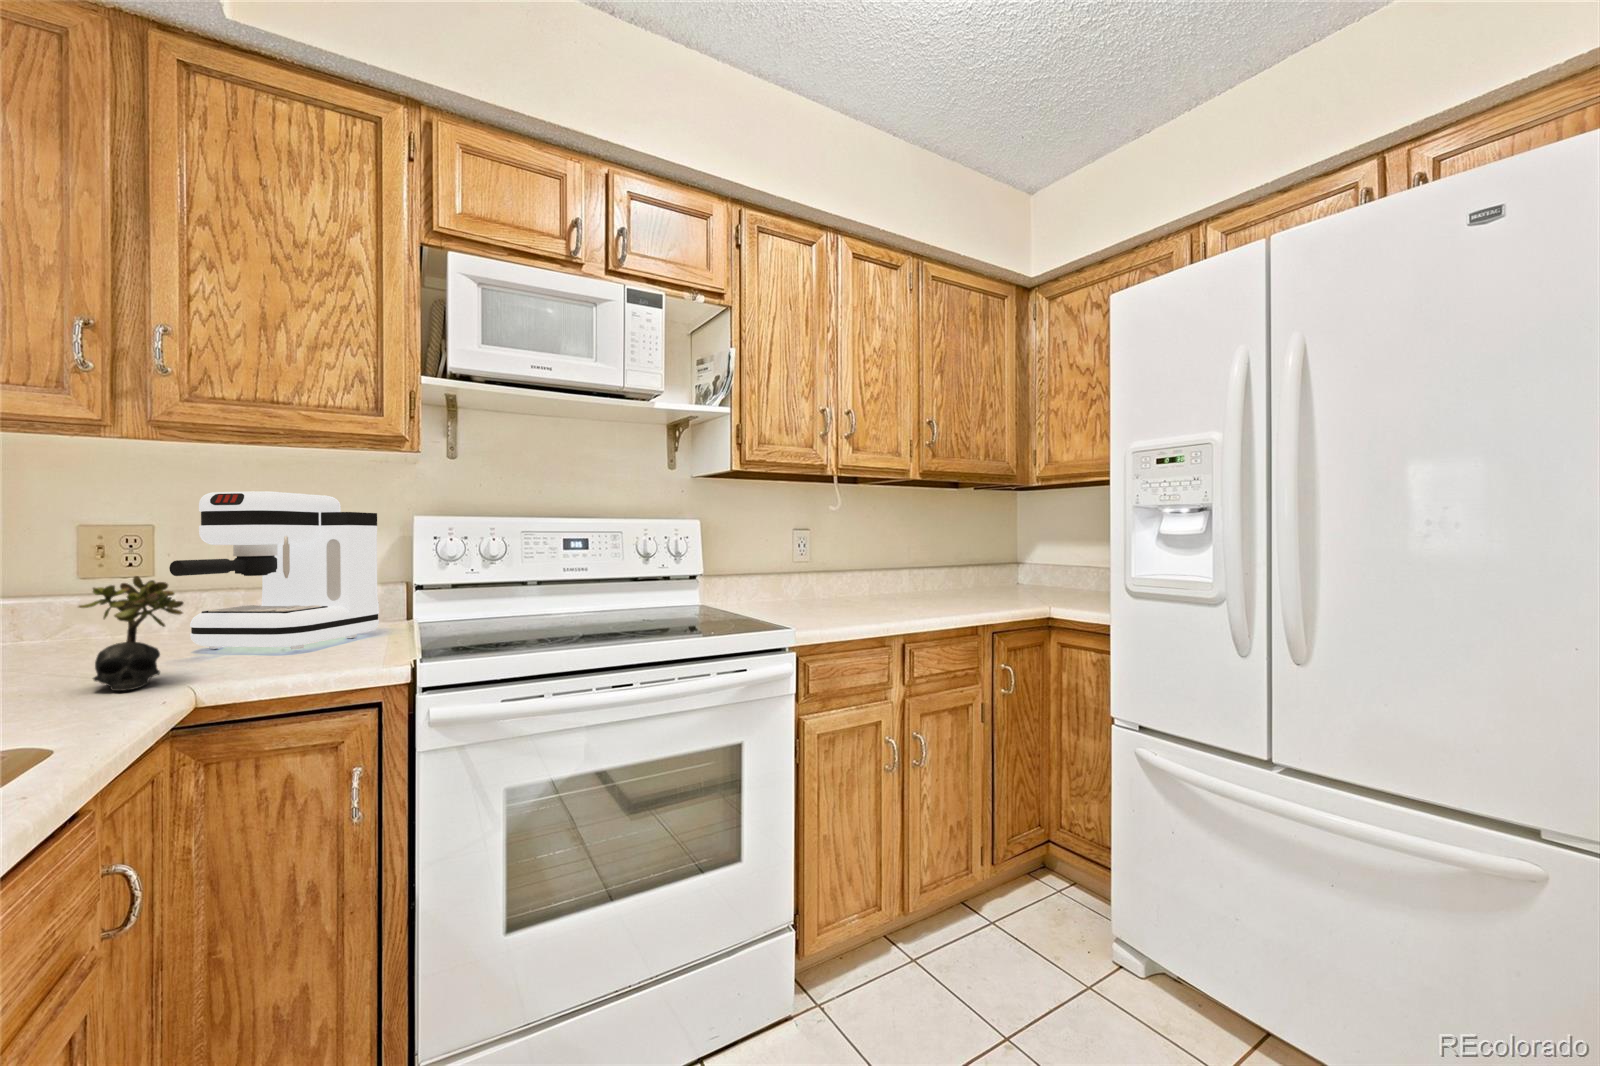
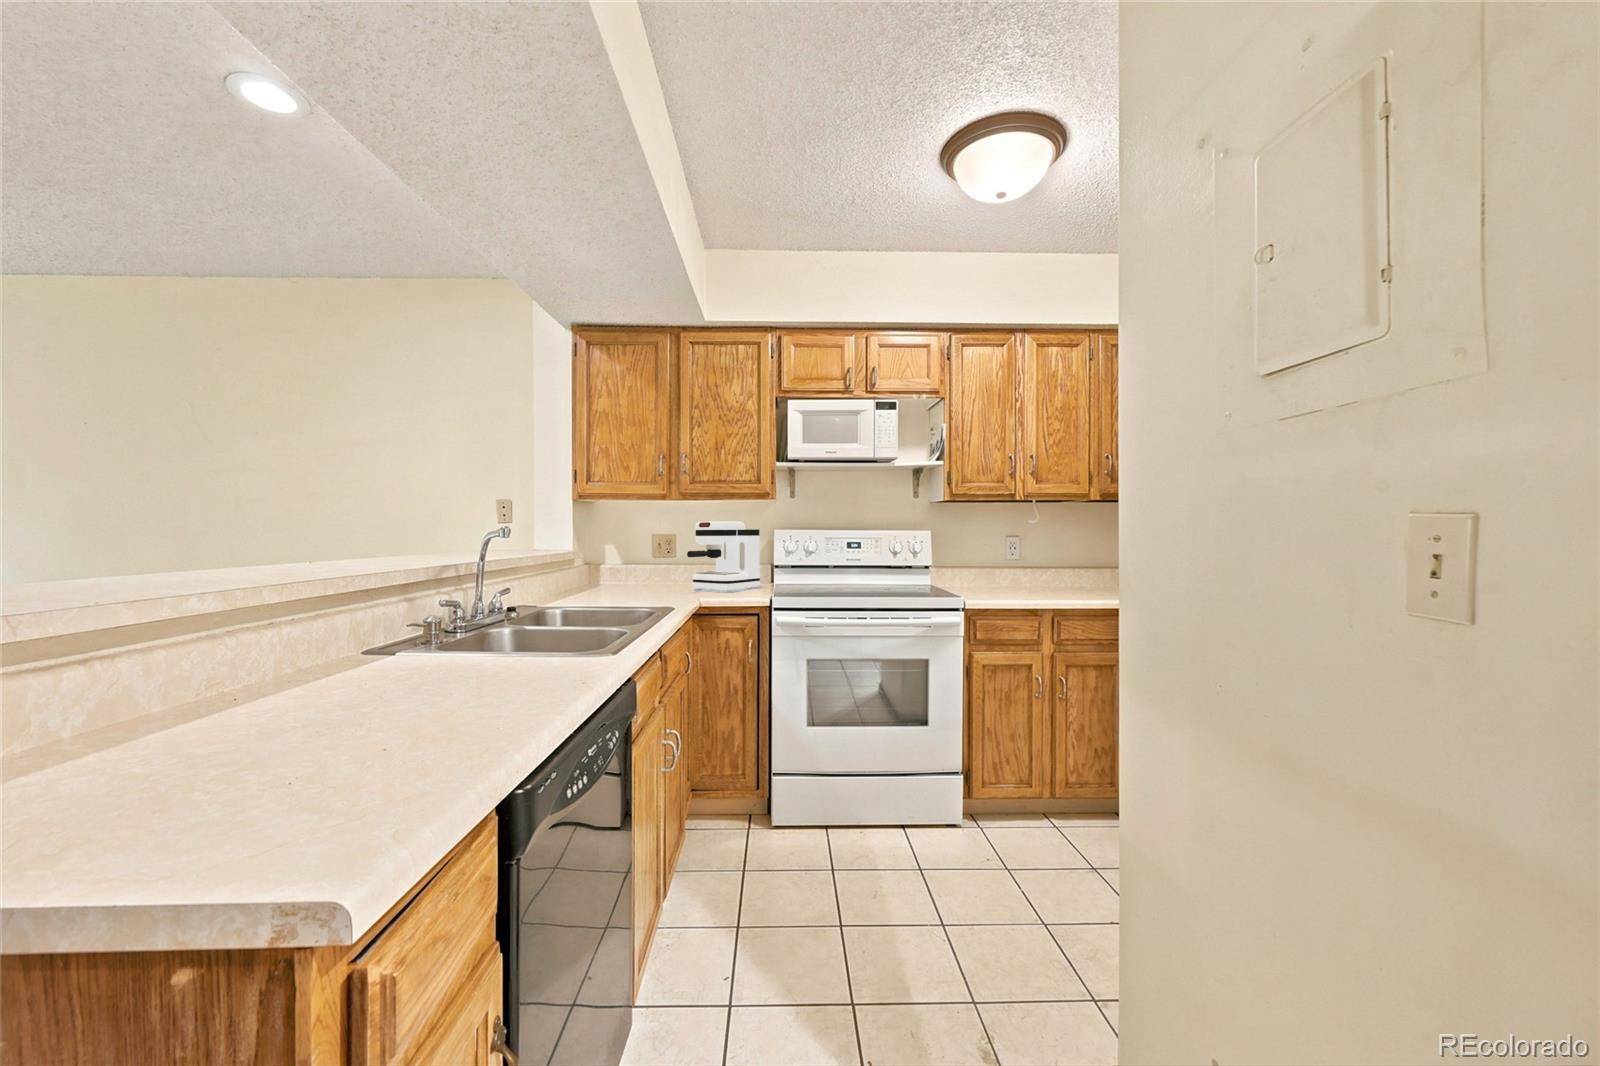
succulent plant: present [79,576,183,691] -> none [665,557,694,600]

